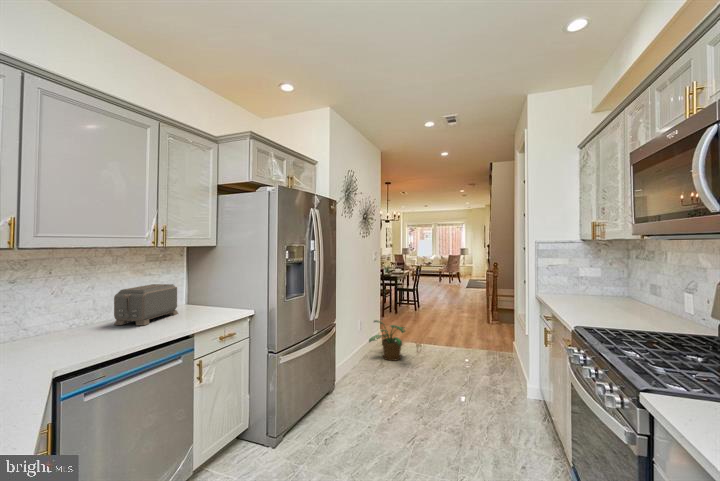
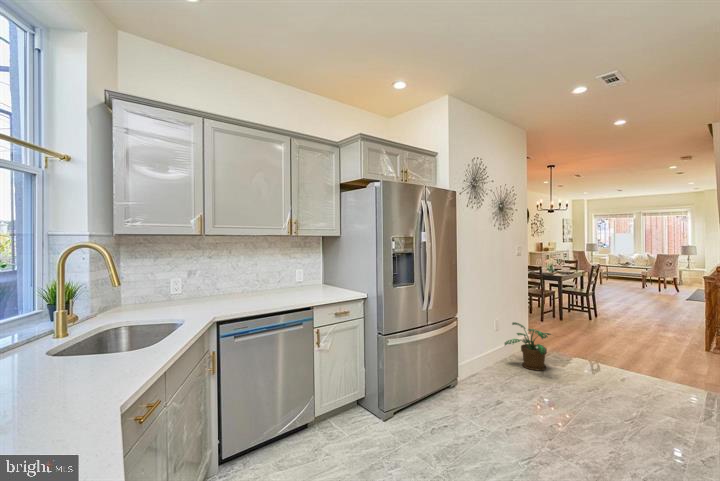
toaster: present [114,284,178,325] -> none [265,268,310,298]

